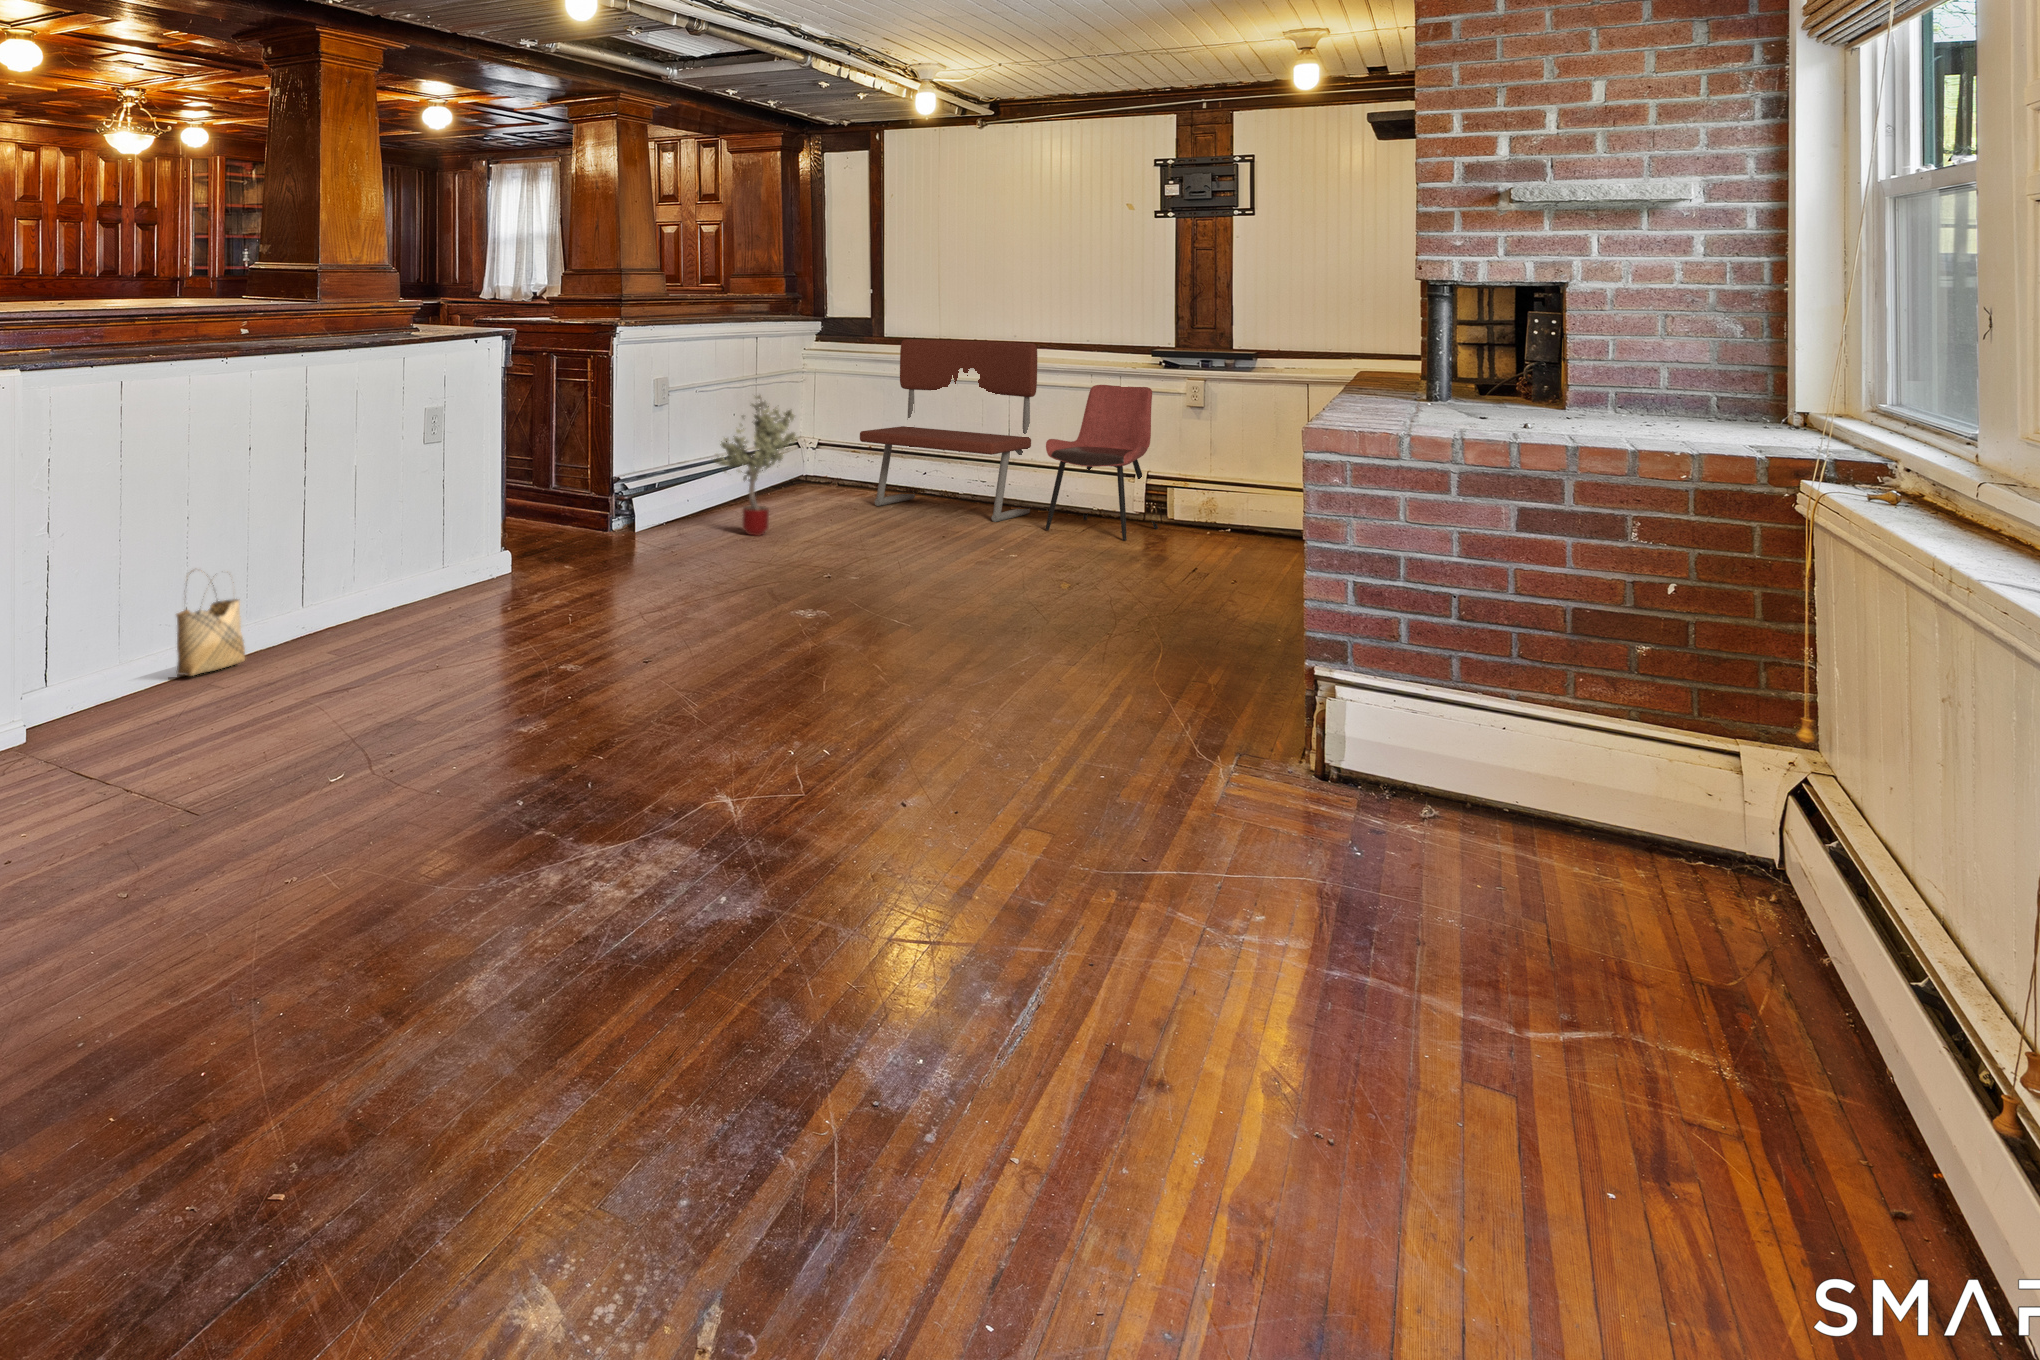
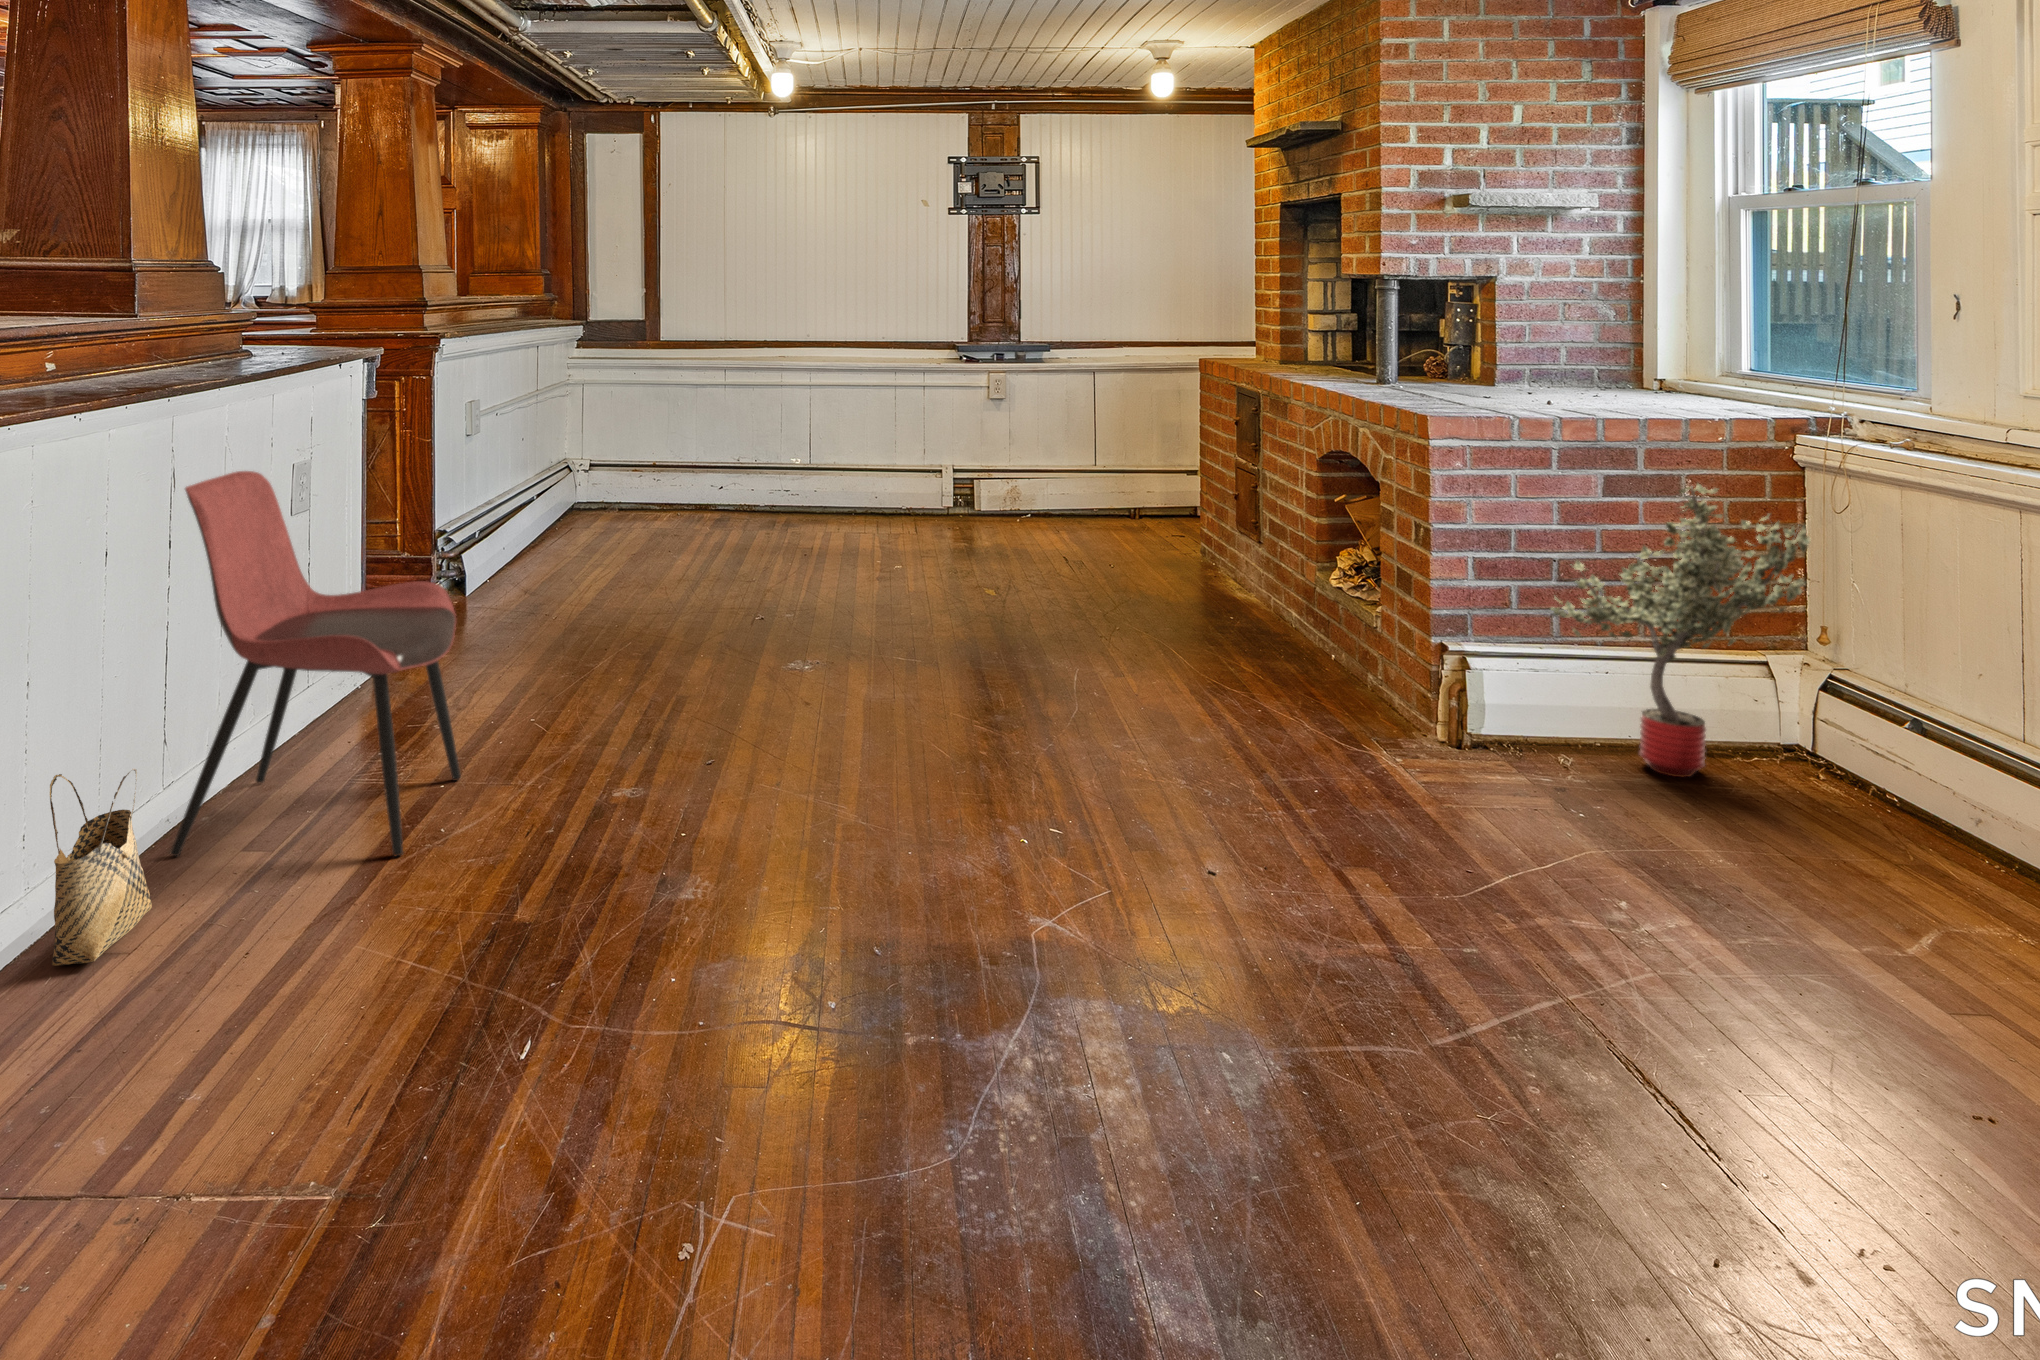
bench: present [860,339,1037,522] -> none [606,329,794,527]
dining chair: present [1045,385,1158,540] -> present [170,471,461,856]
potted tree: present [714,395,798,536] -> present [1551,483,1810,777]

